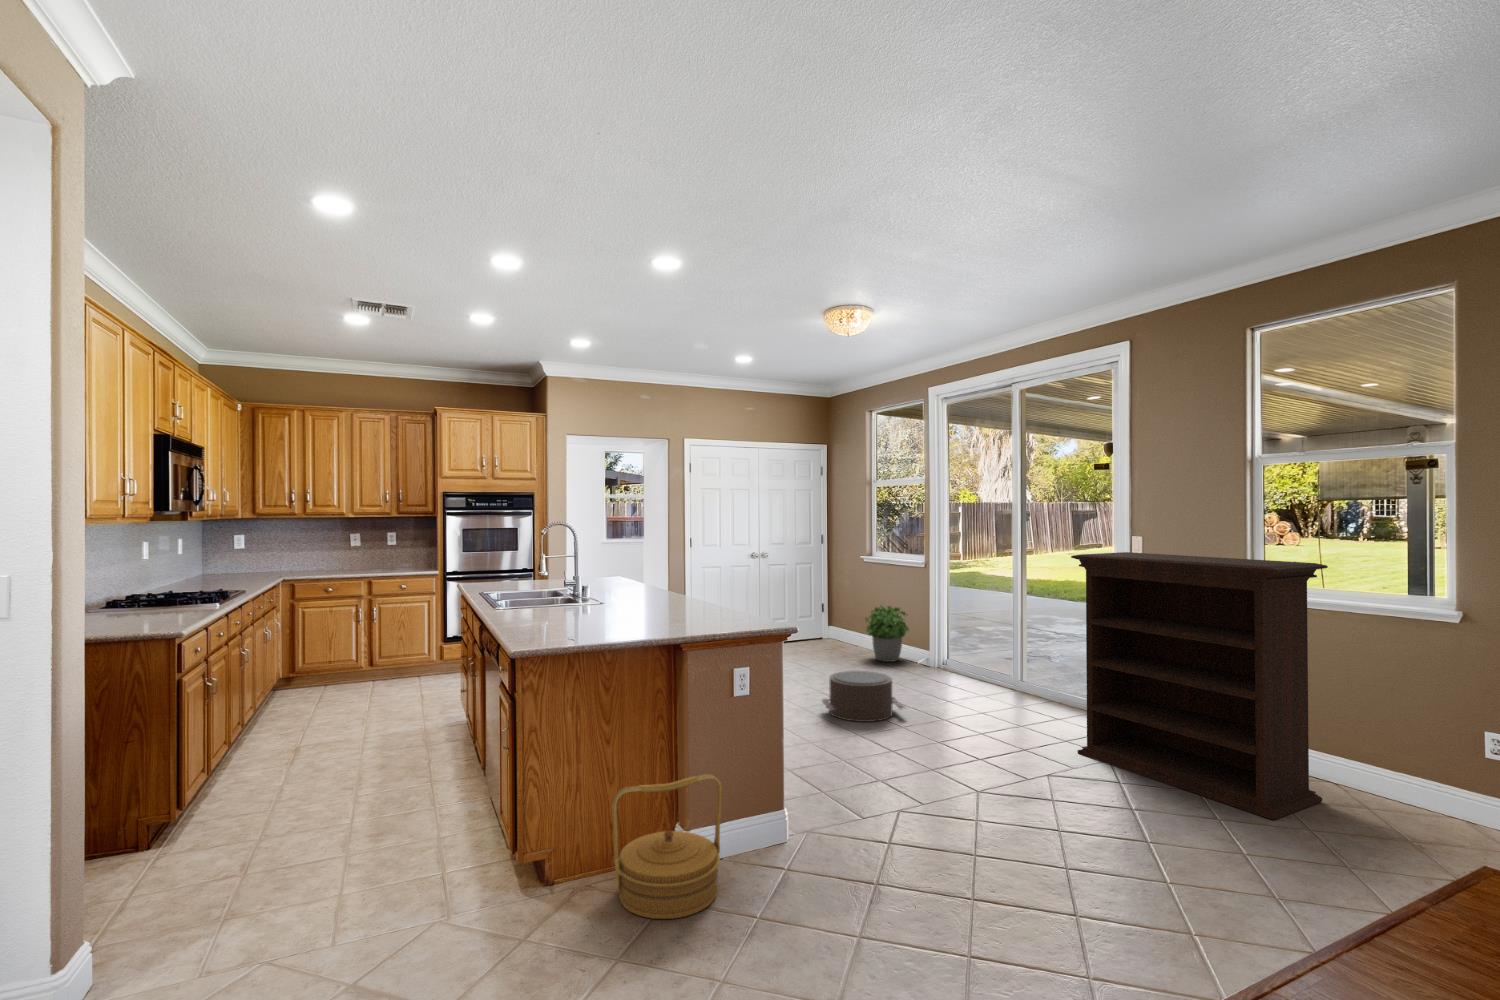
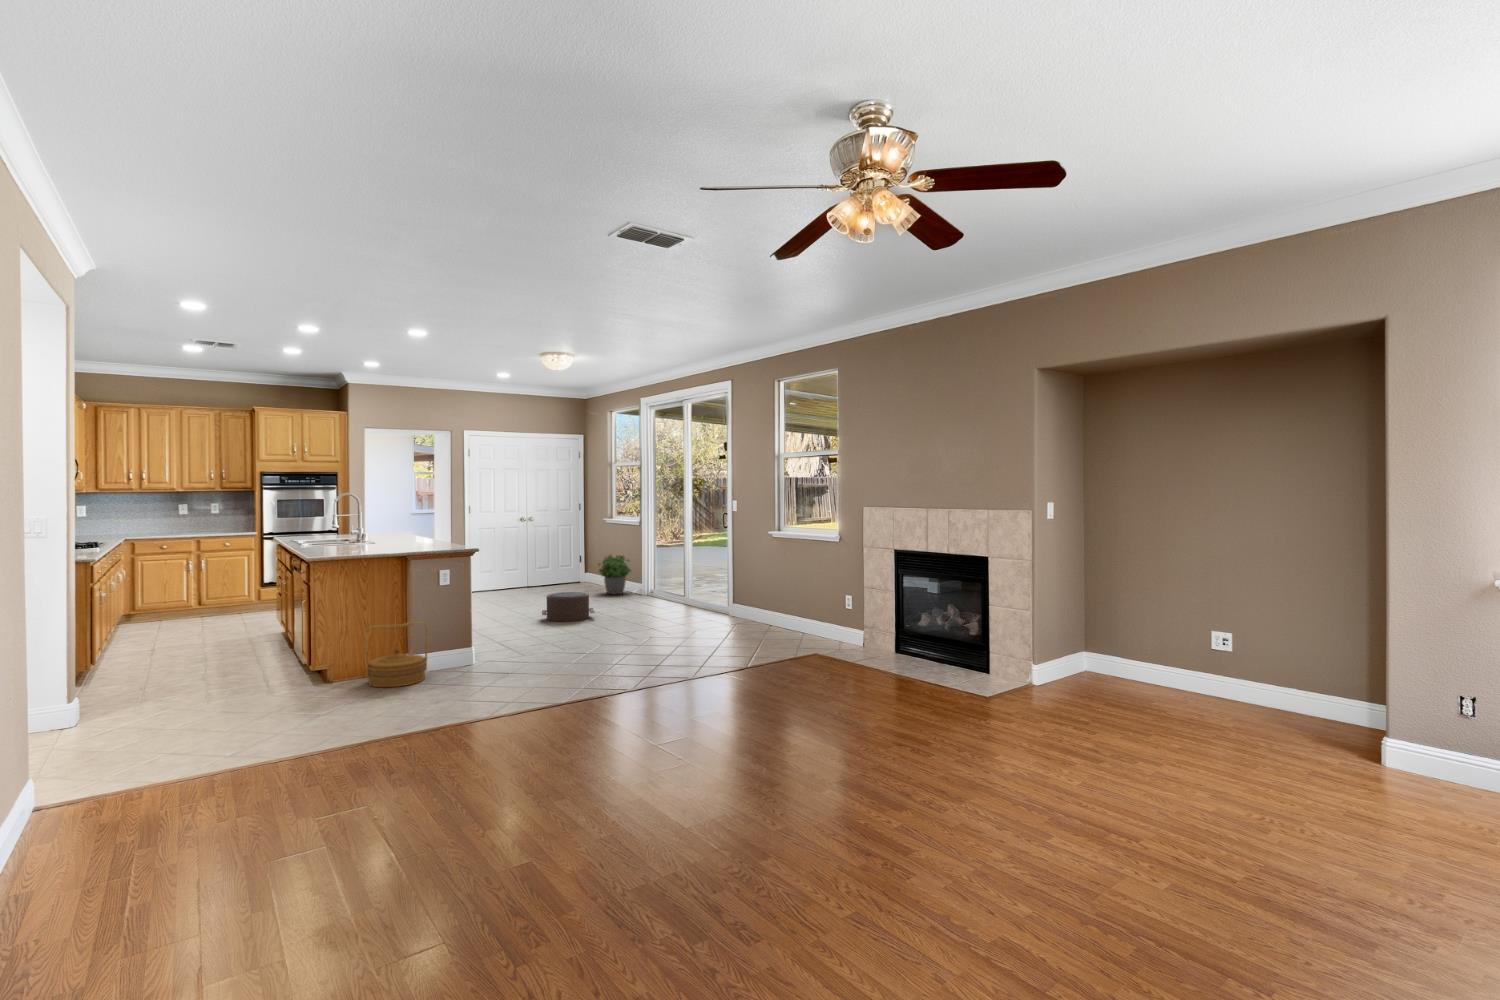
bookshelf: present [1071,552,1328,820] -> none [681,509,791,646]

